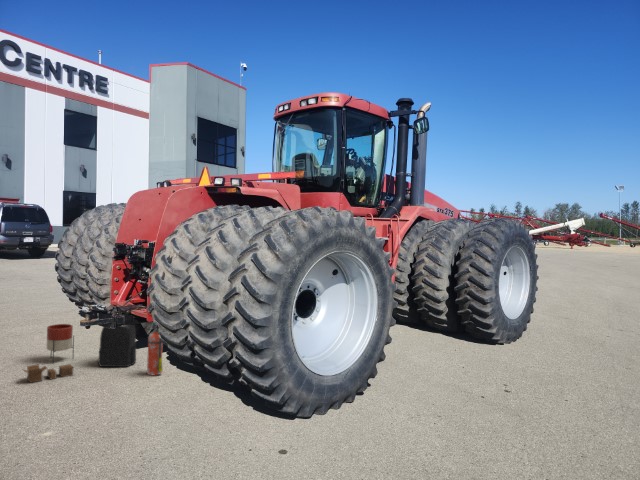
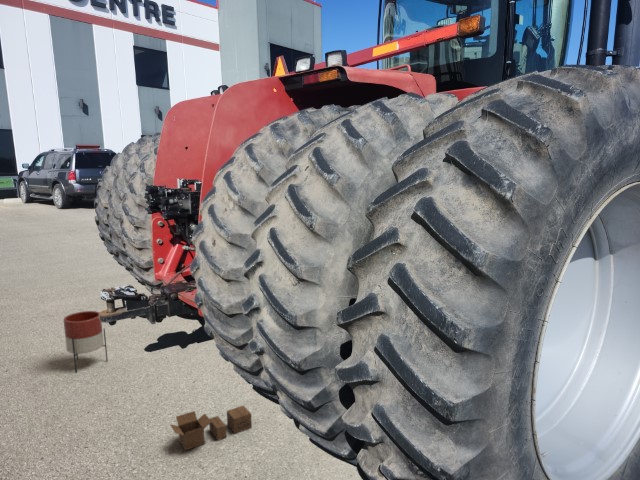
backpack: present [98,325,136,367] -> none [136,298,194,380]
fire extinguisher: present [147,328,163,375] -> none [205,311,231,400]
cardboard box: present [24,364,73,383] -> present [171,406,252,450]

